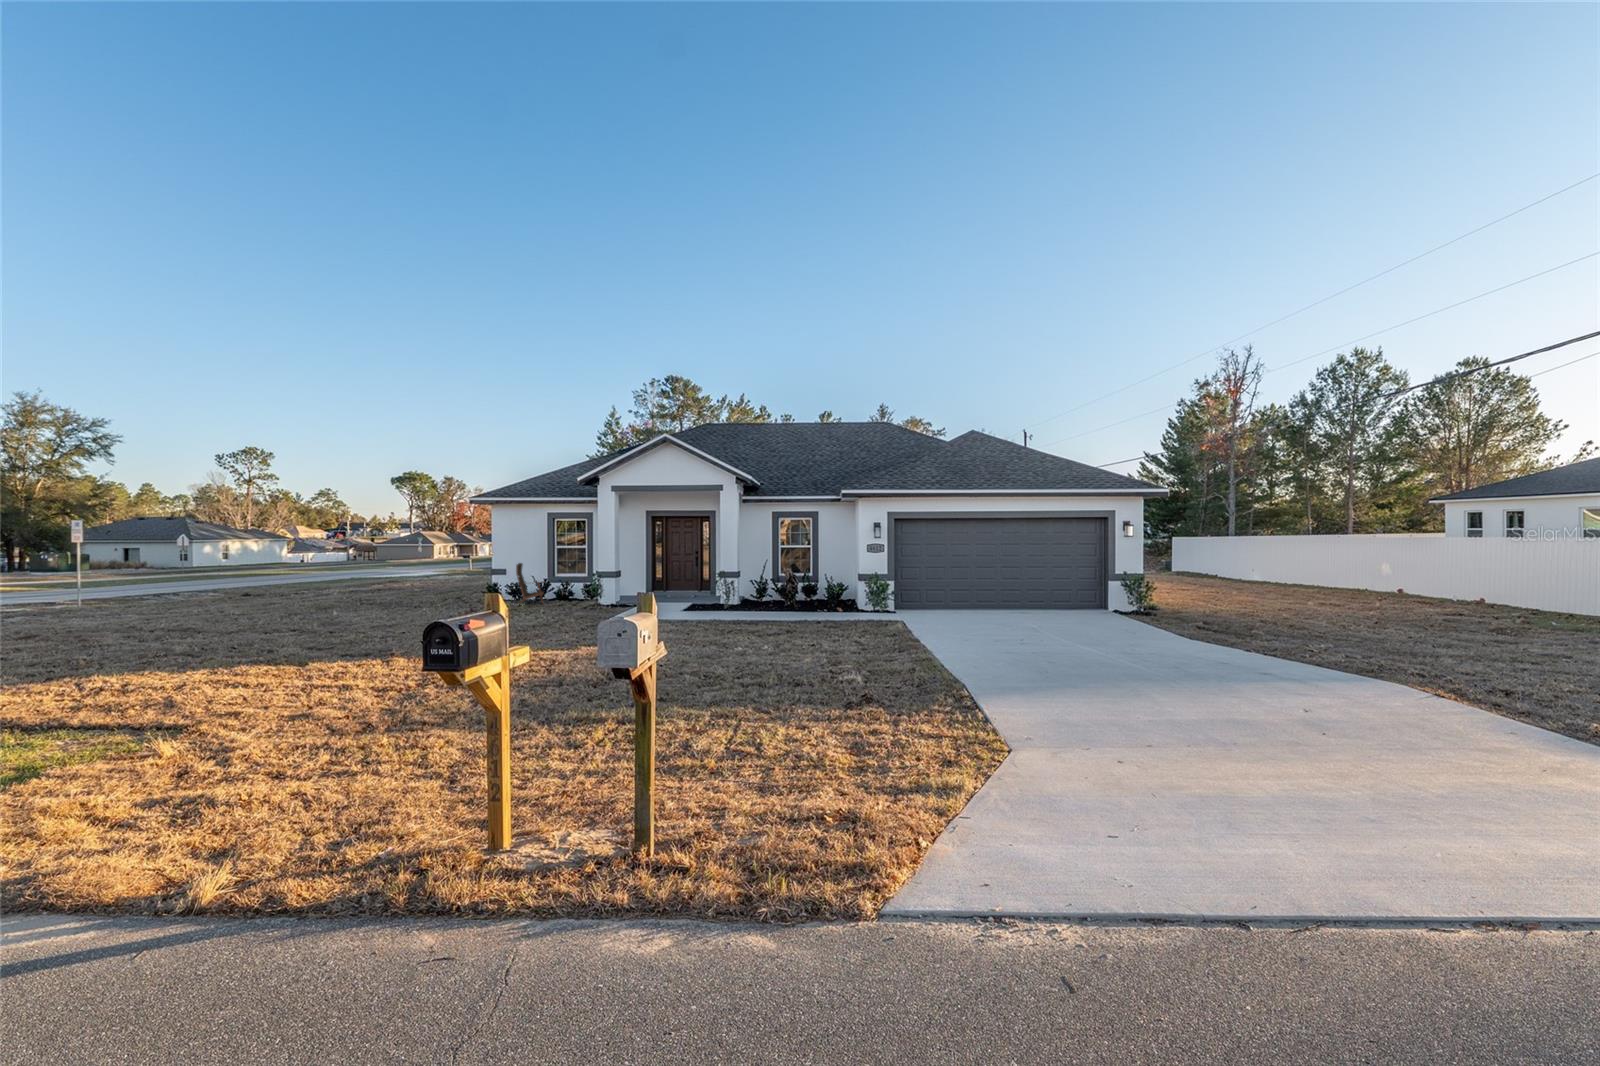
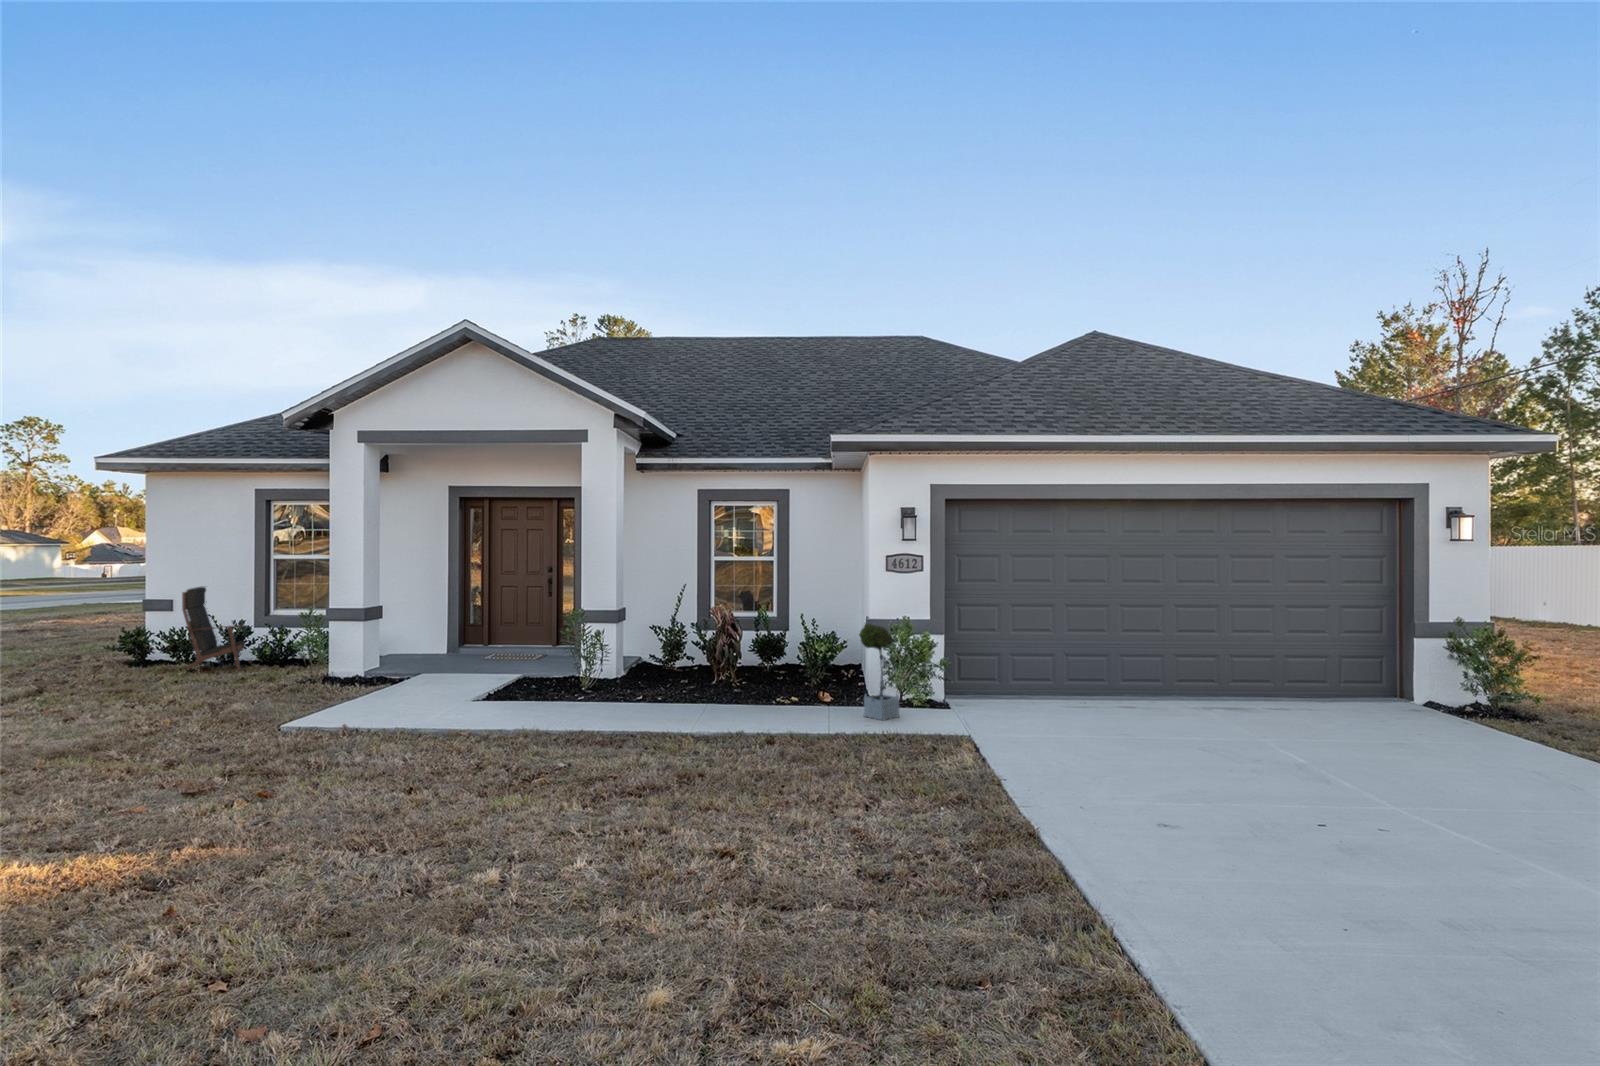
potted tree: none [855,575,873,618] -> present [859,623,900,720]

